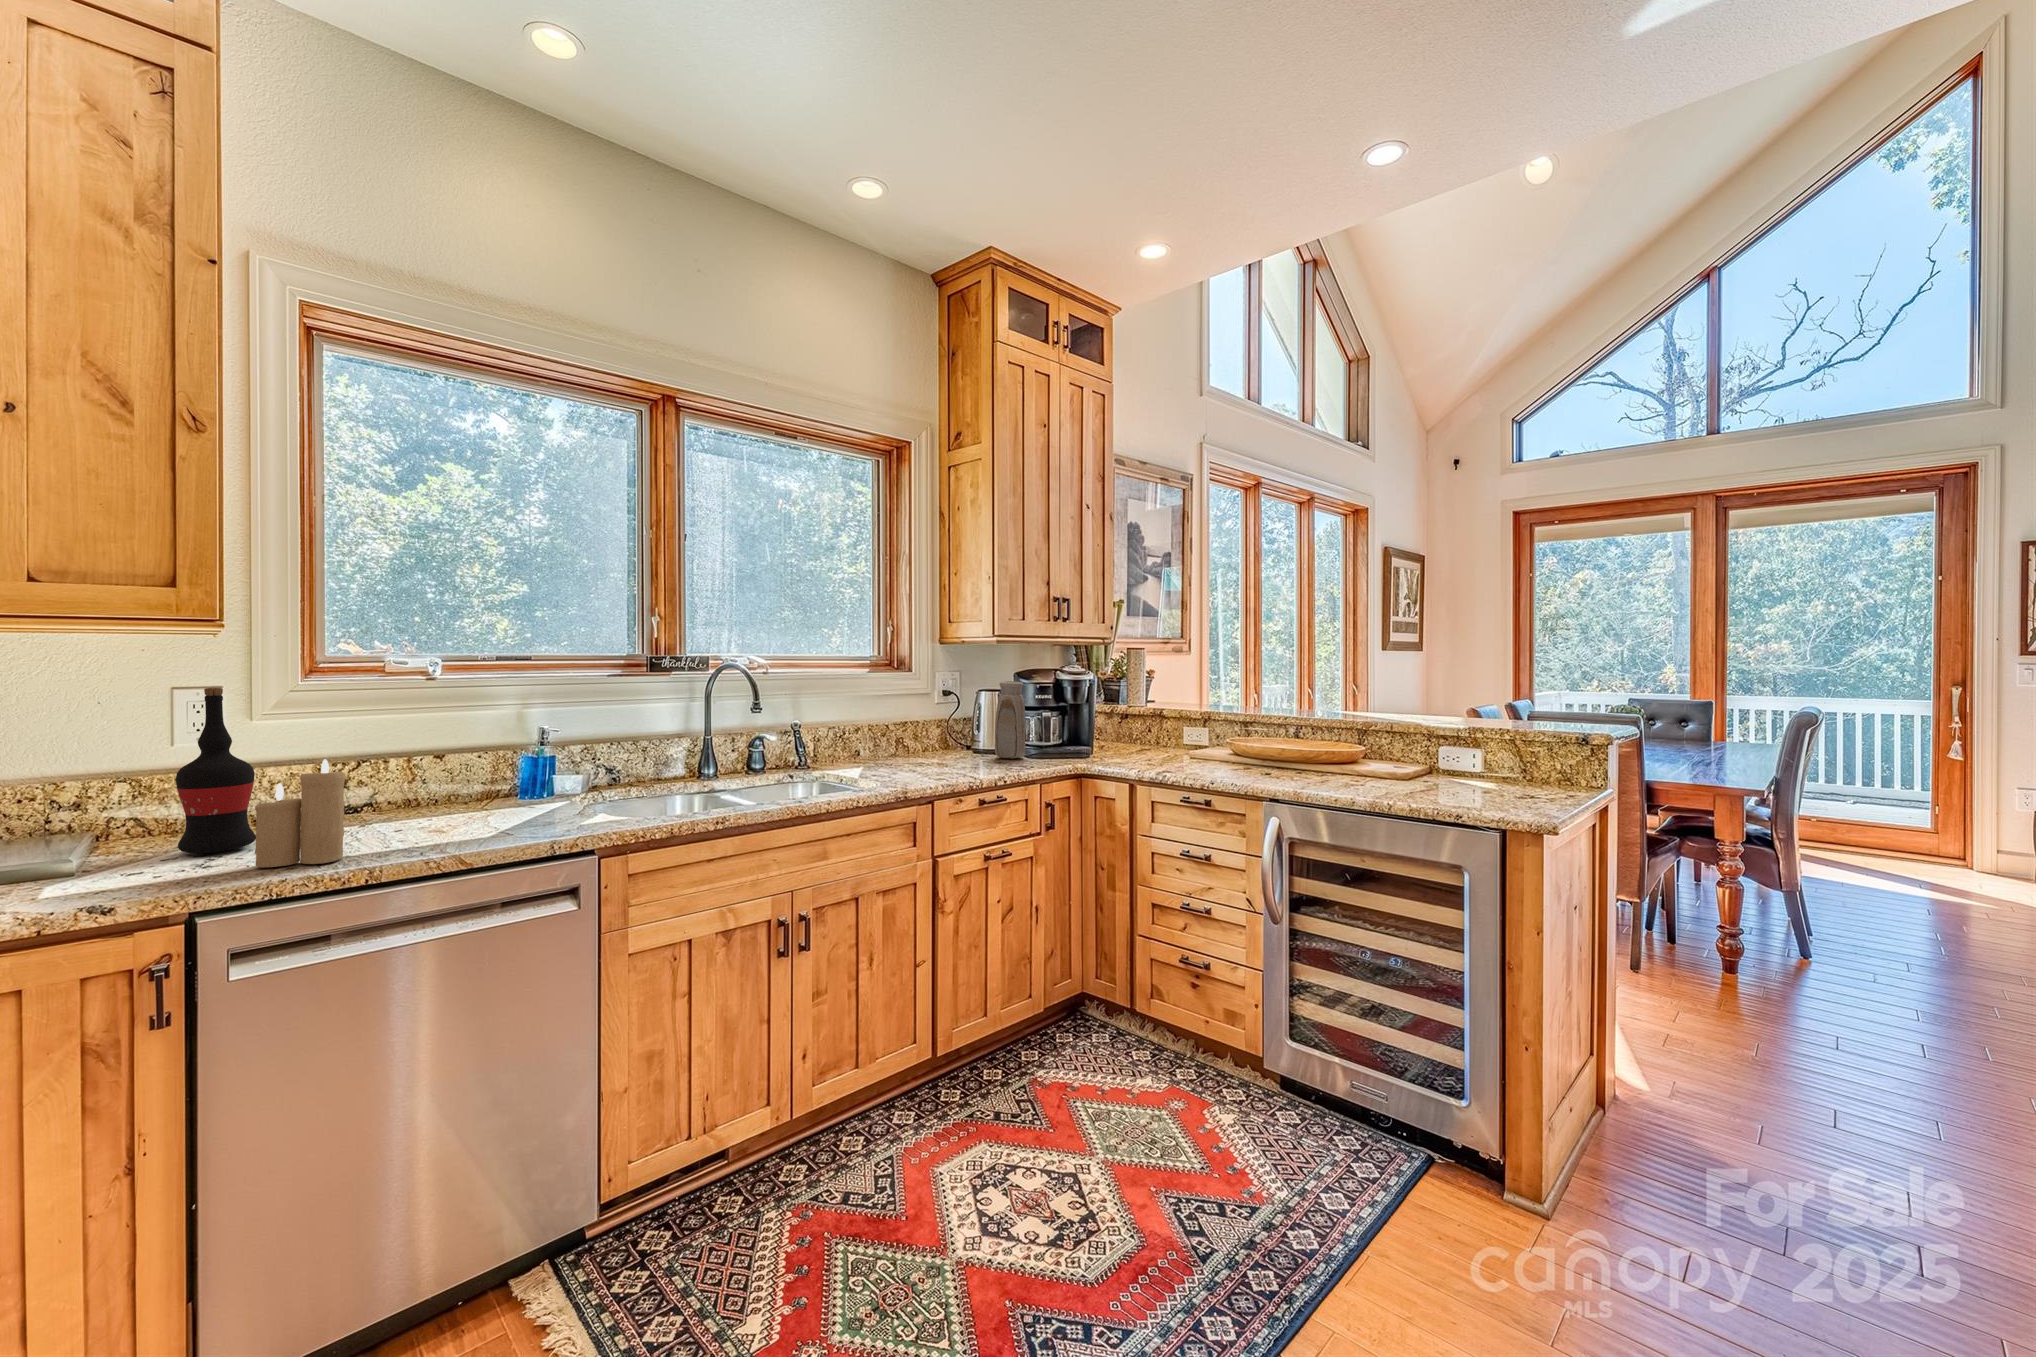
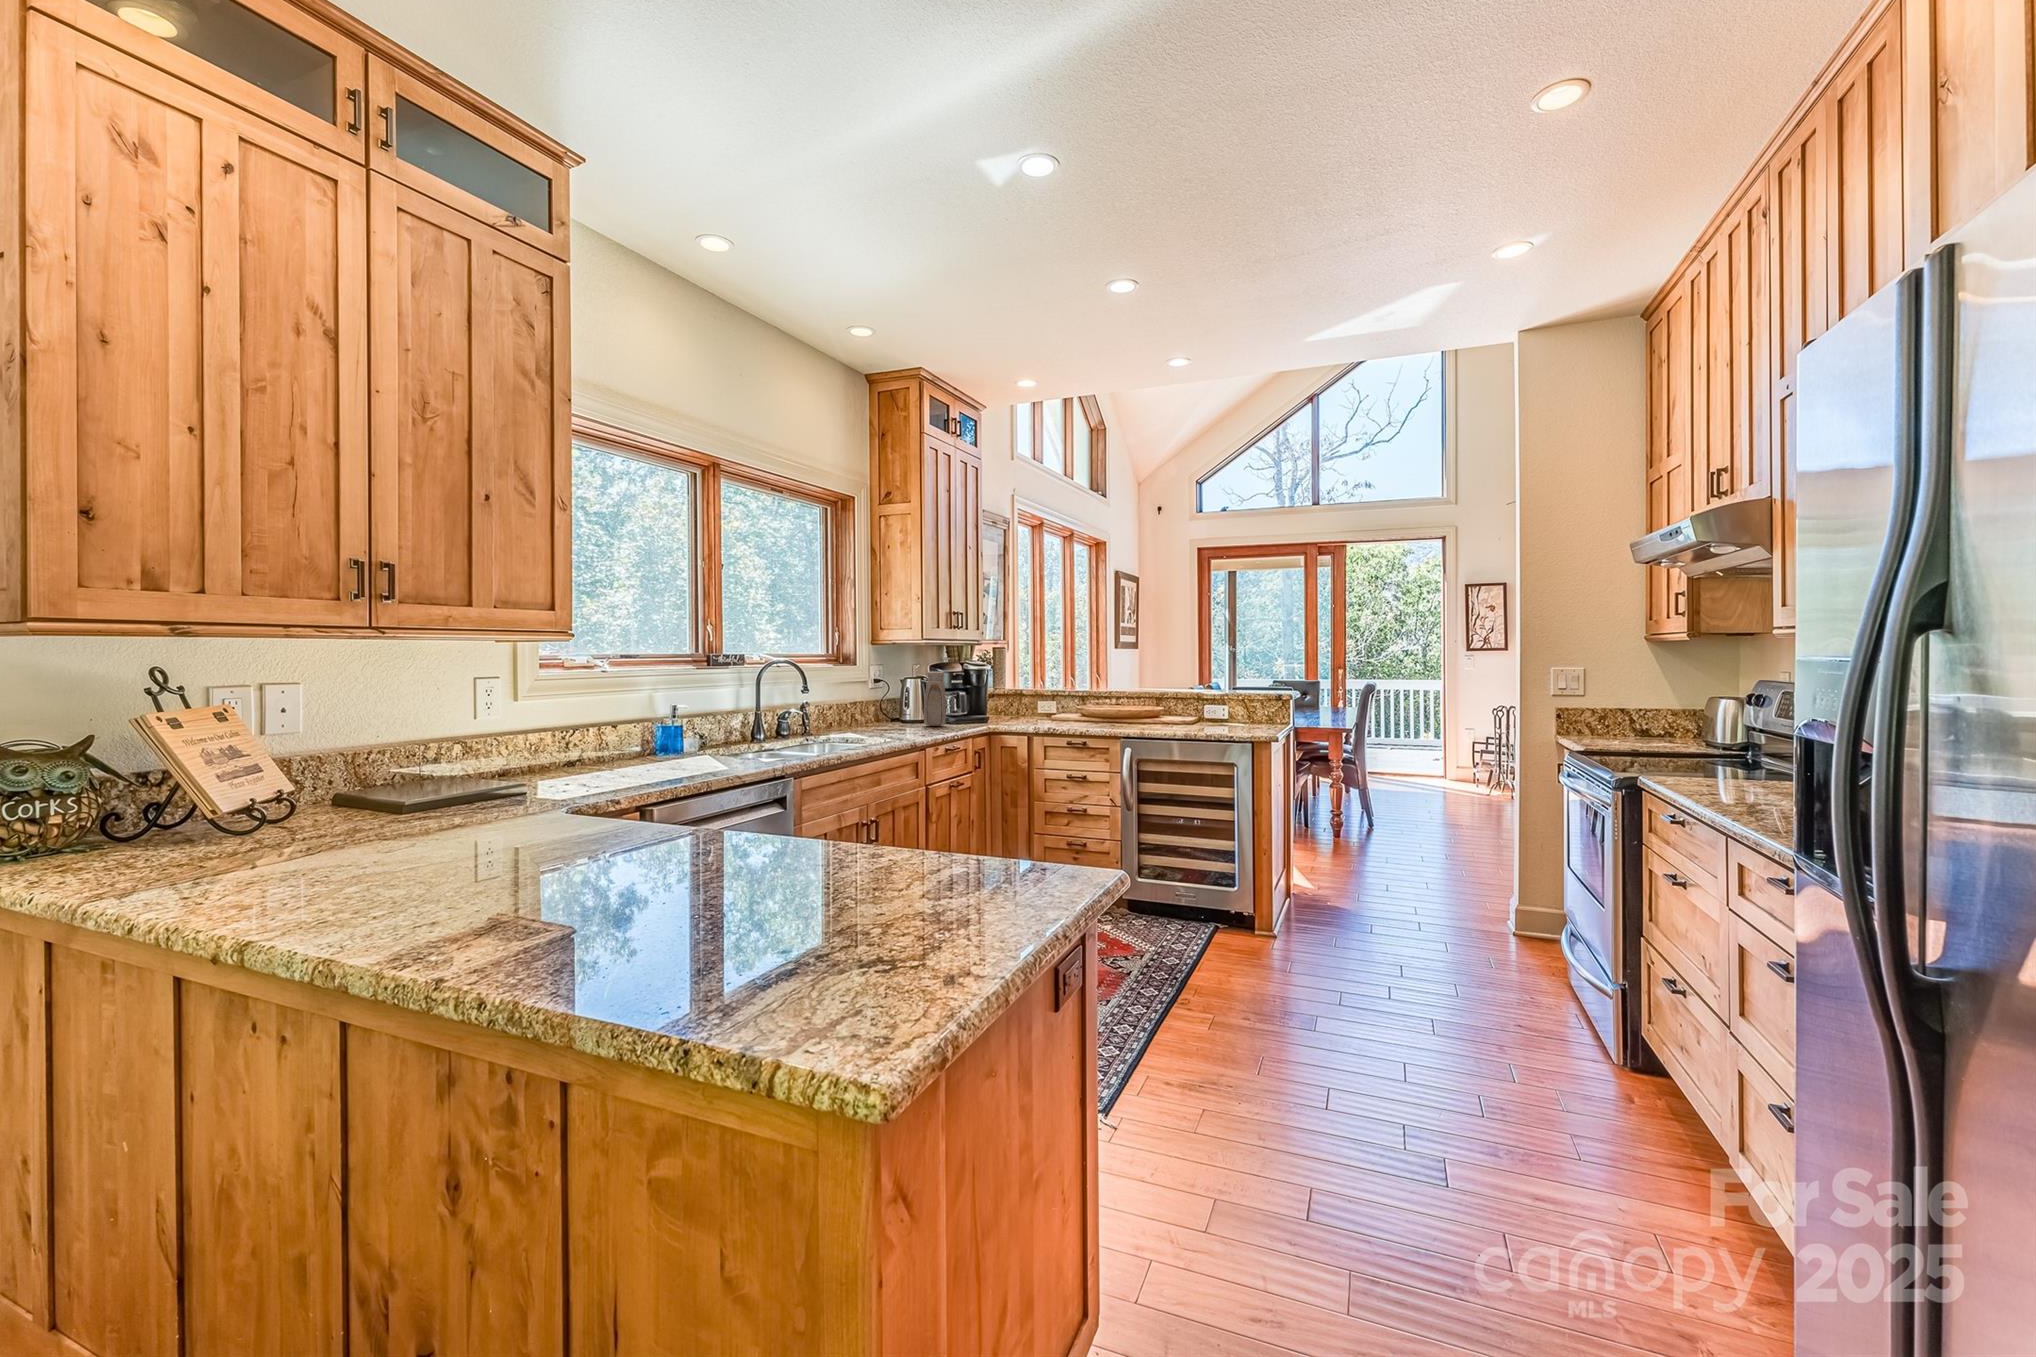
wine bottle: present [176,688,256,853] -> none [573,674,616,779]
candle: present [255,759,345,867] -> none [656,715,700,780]

